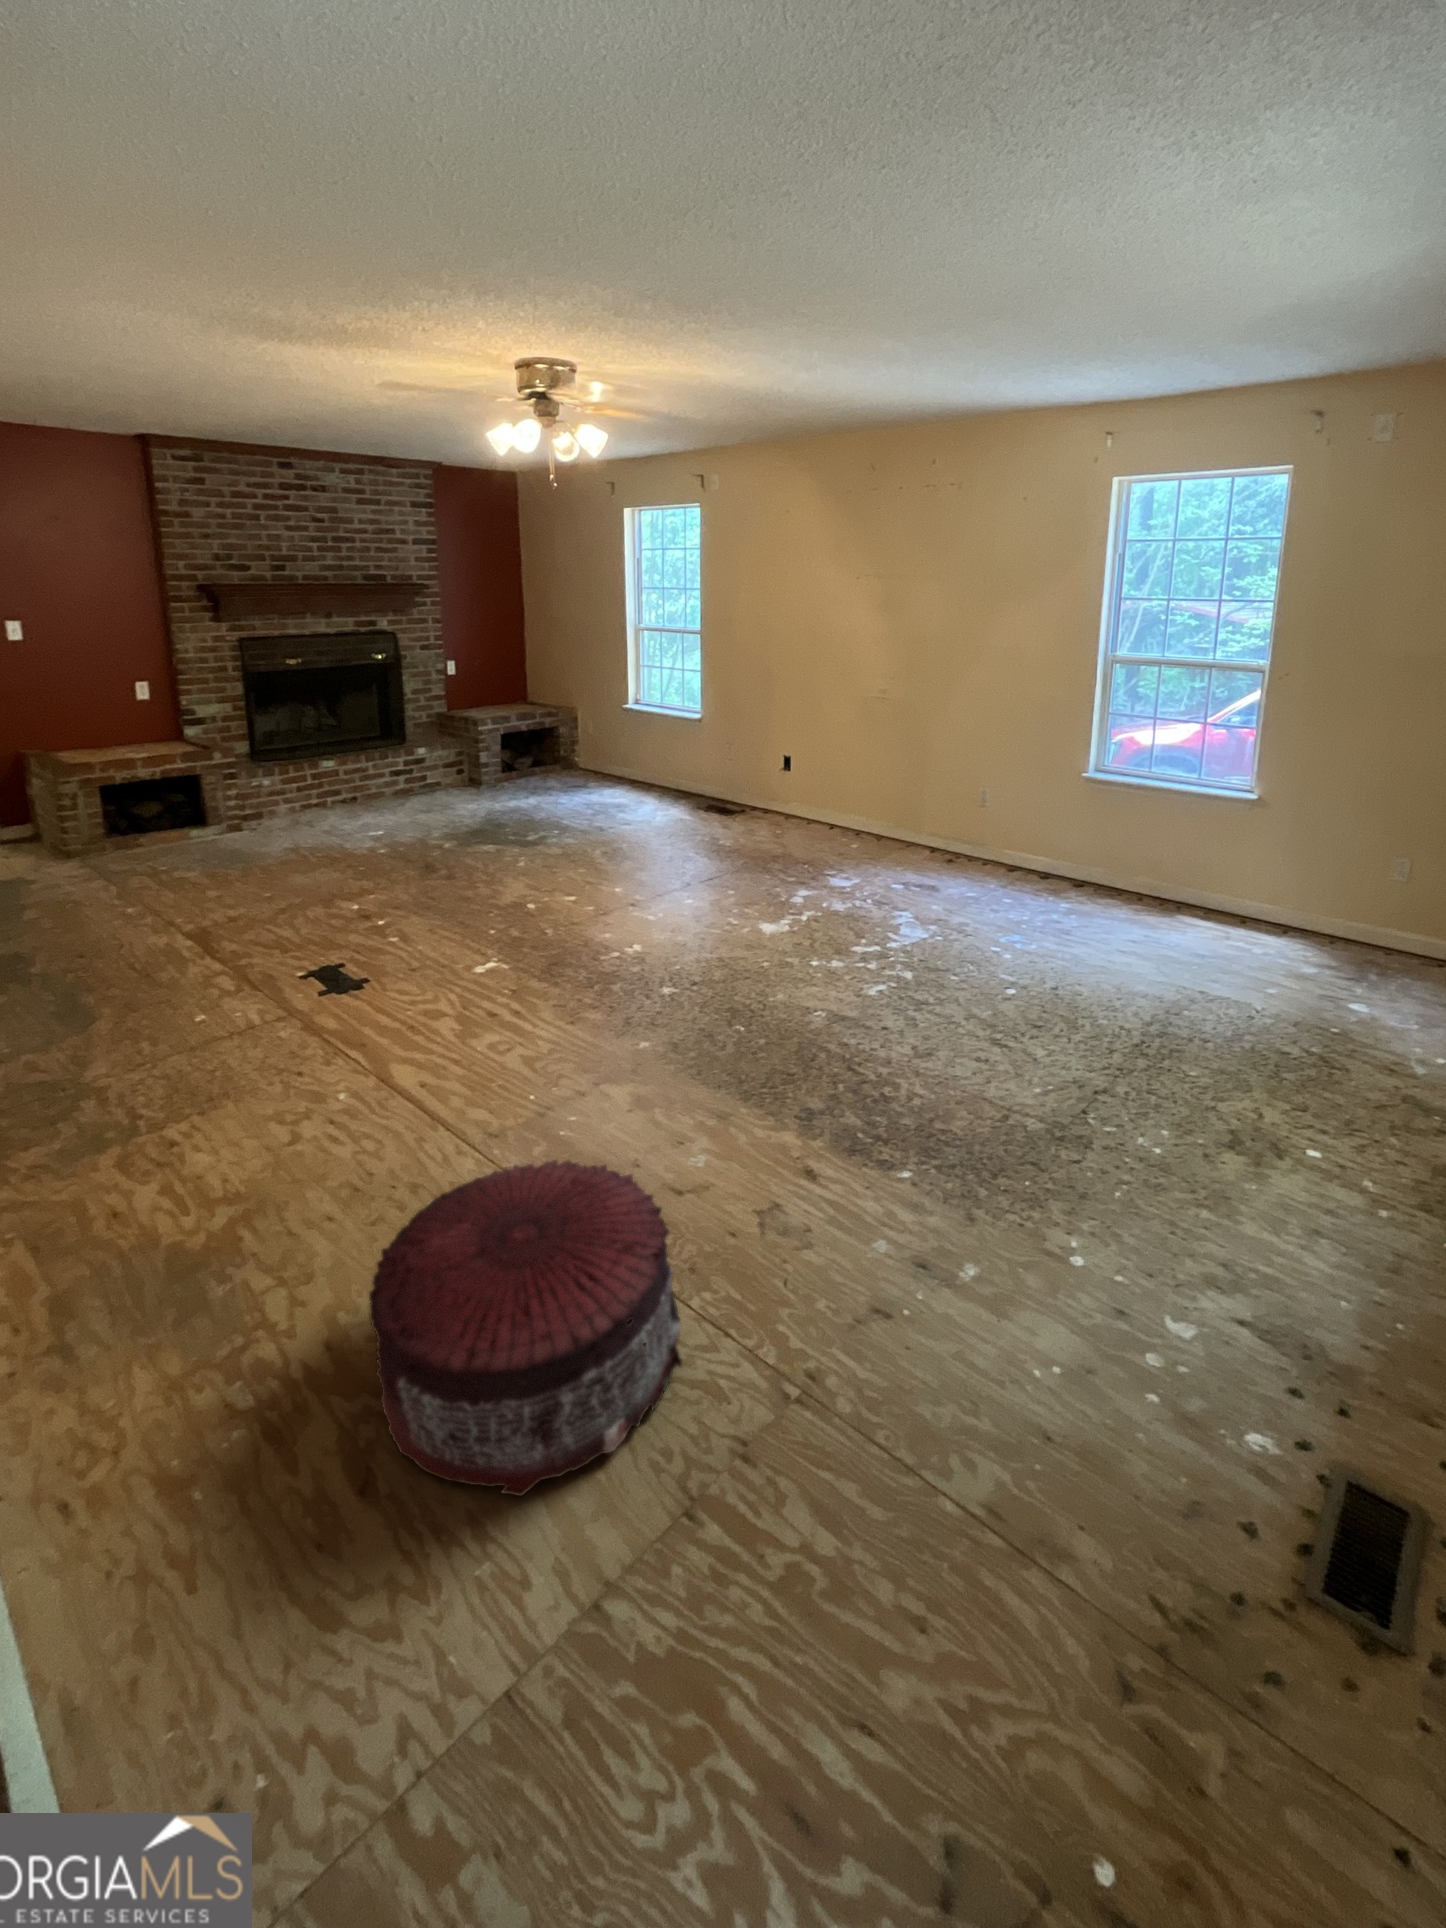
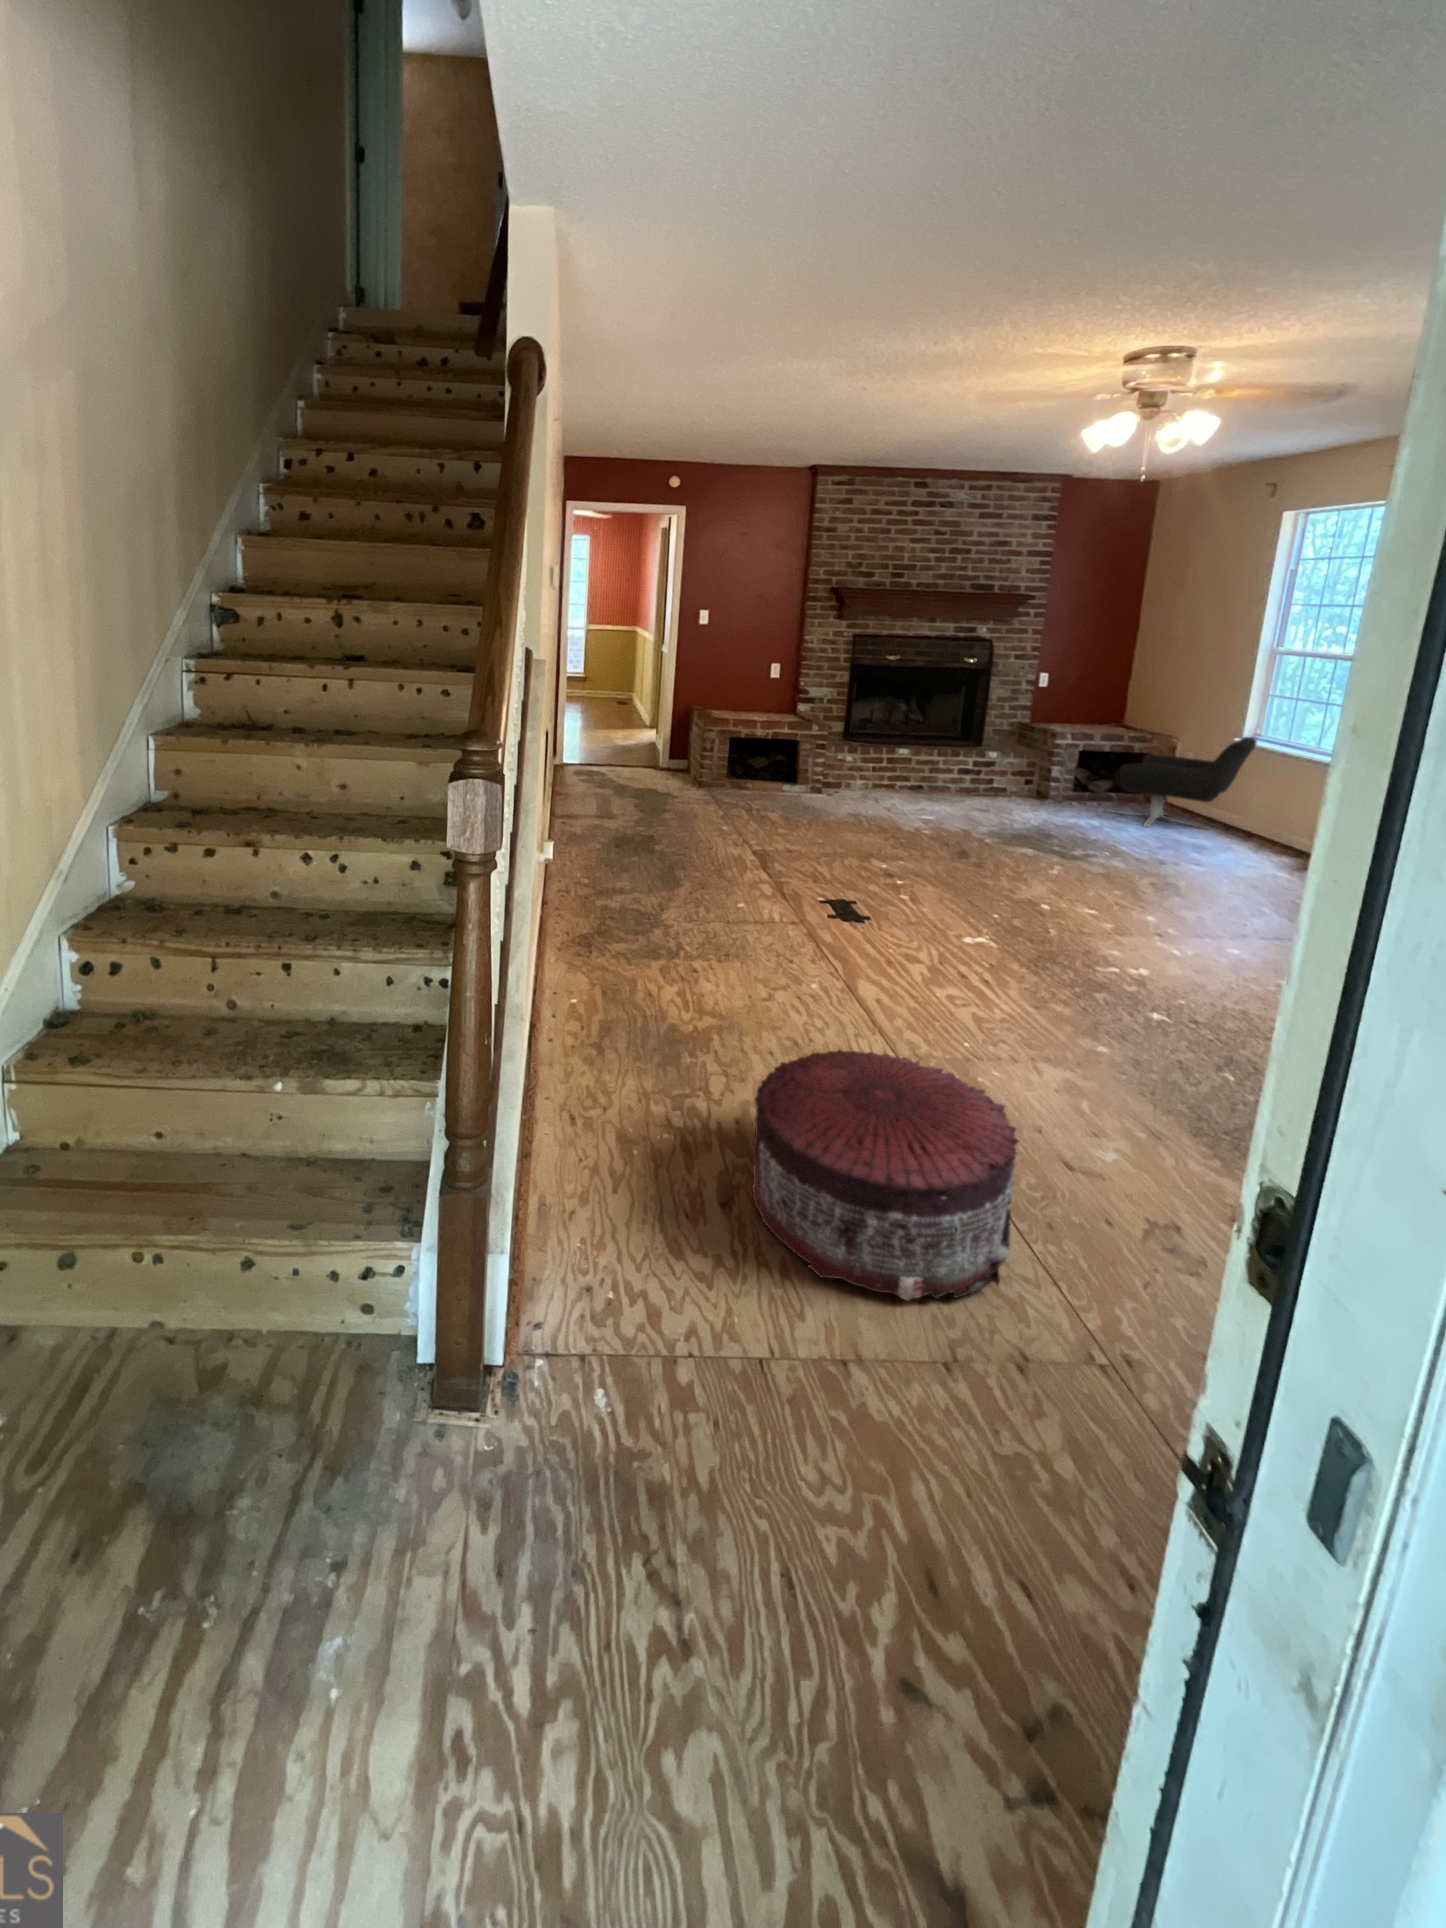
lounge chair: none [535,703,639,797] -> present [1113,737,1257,826]

